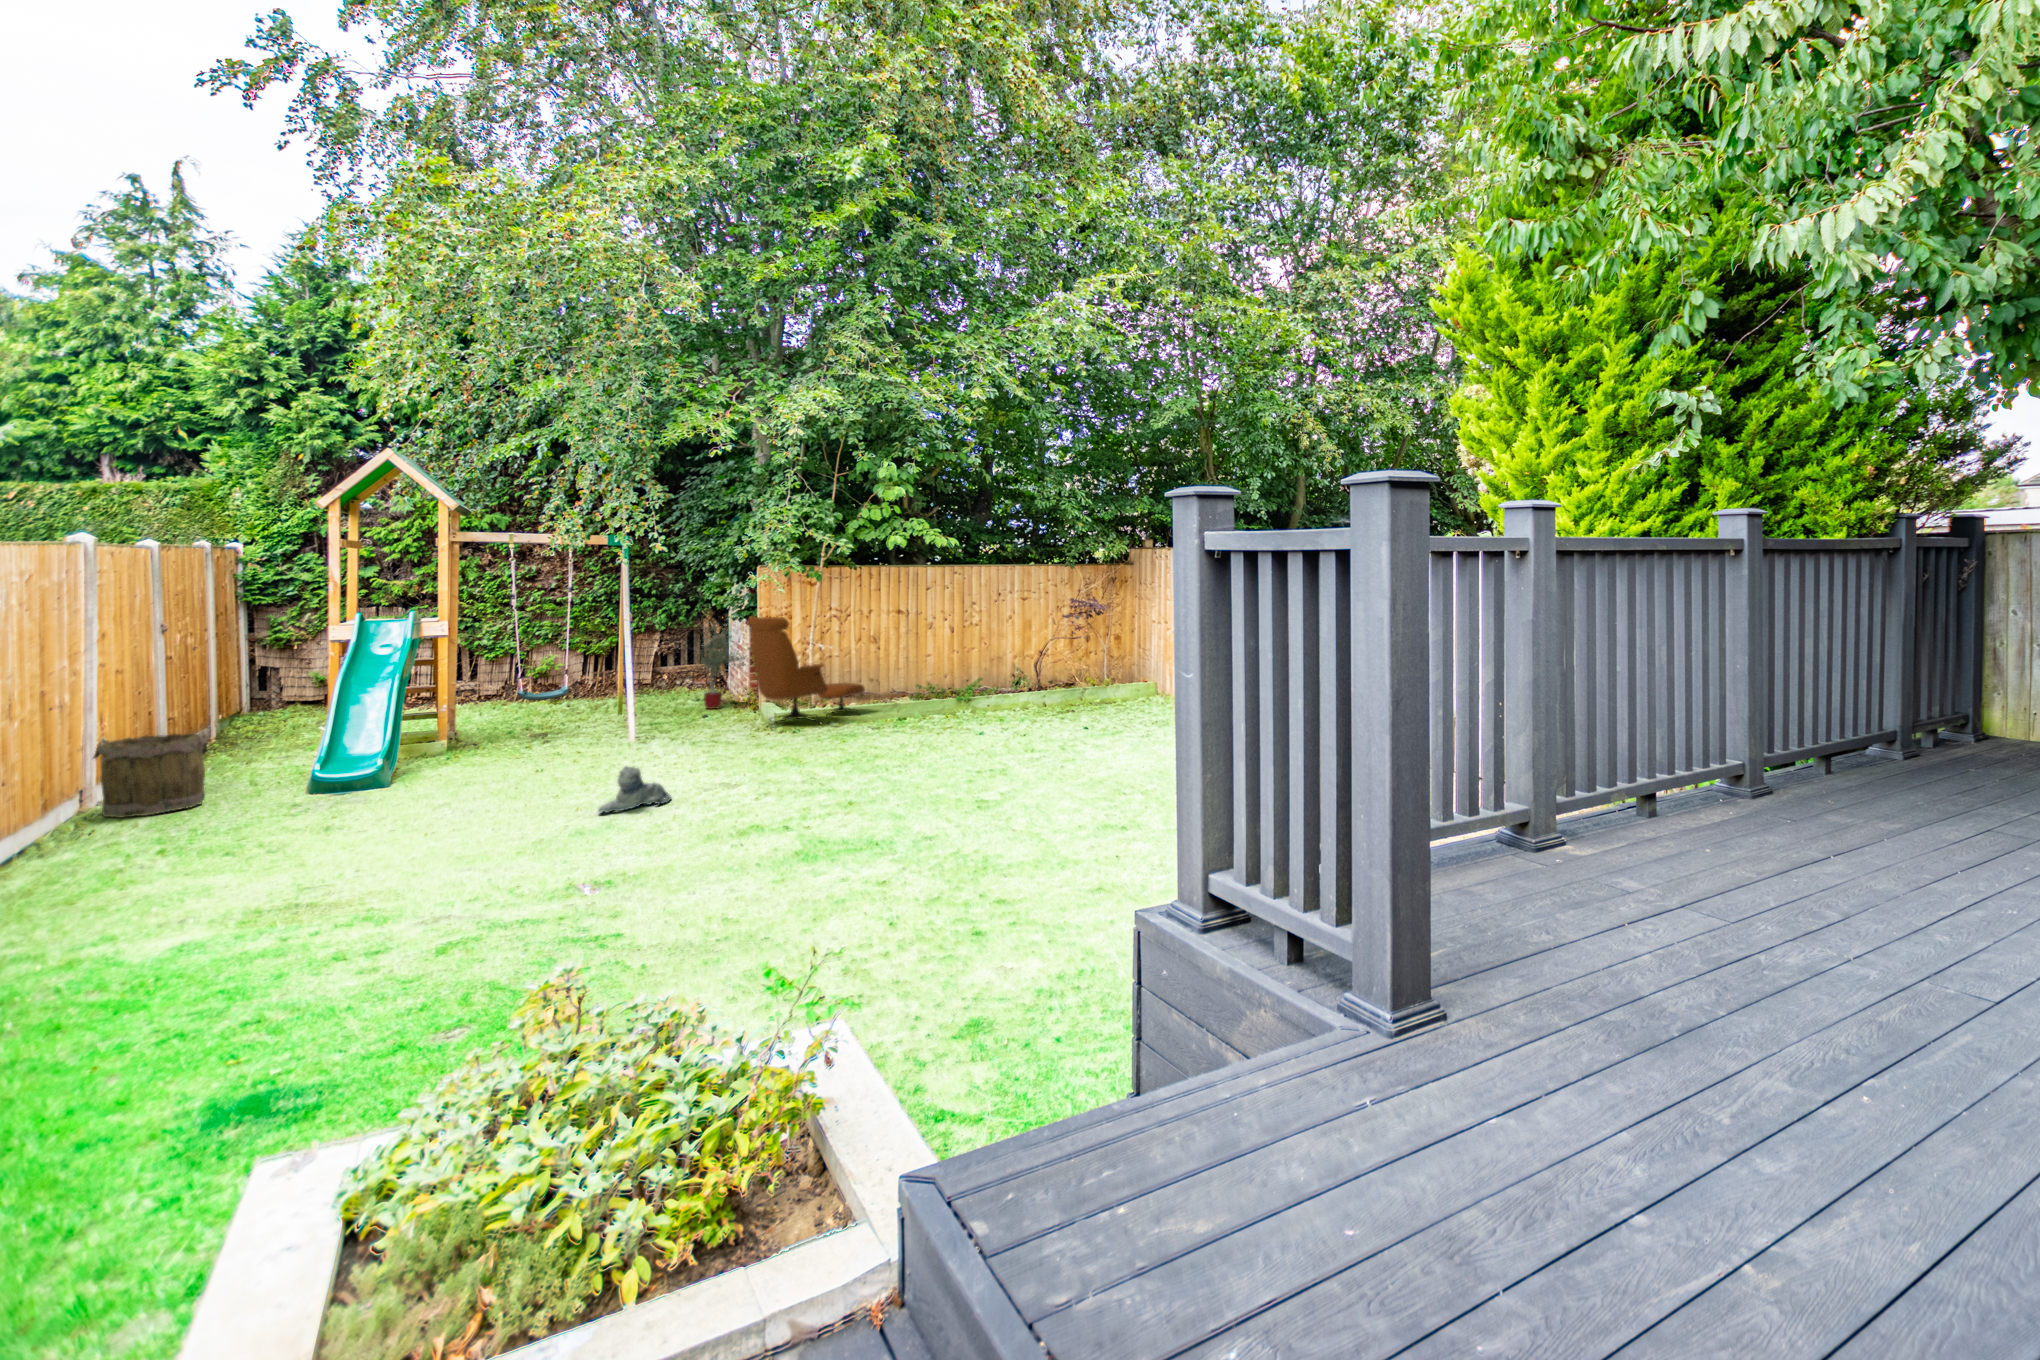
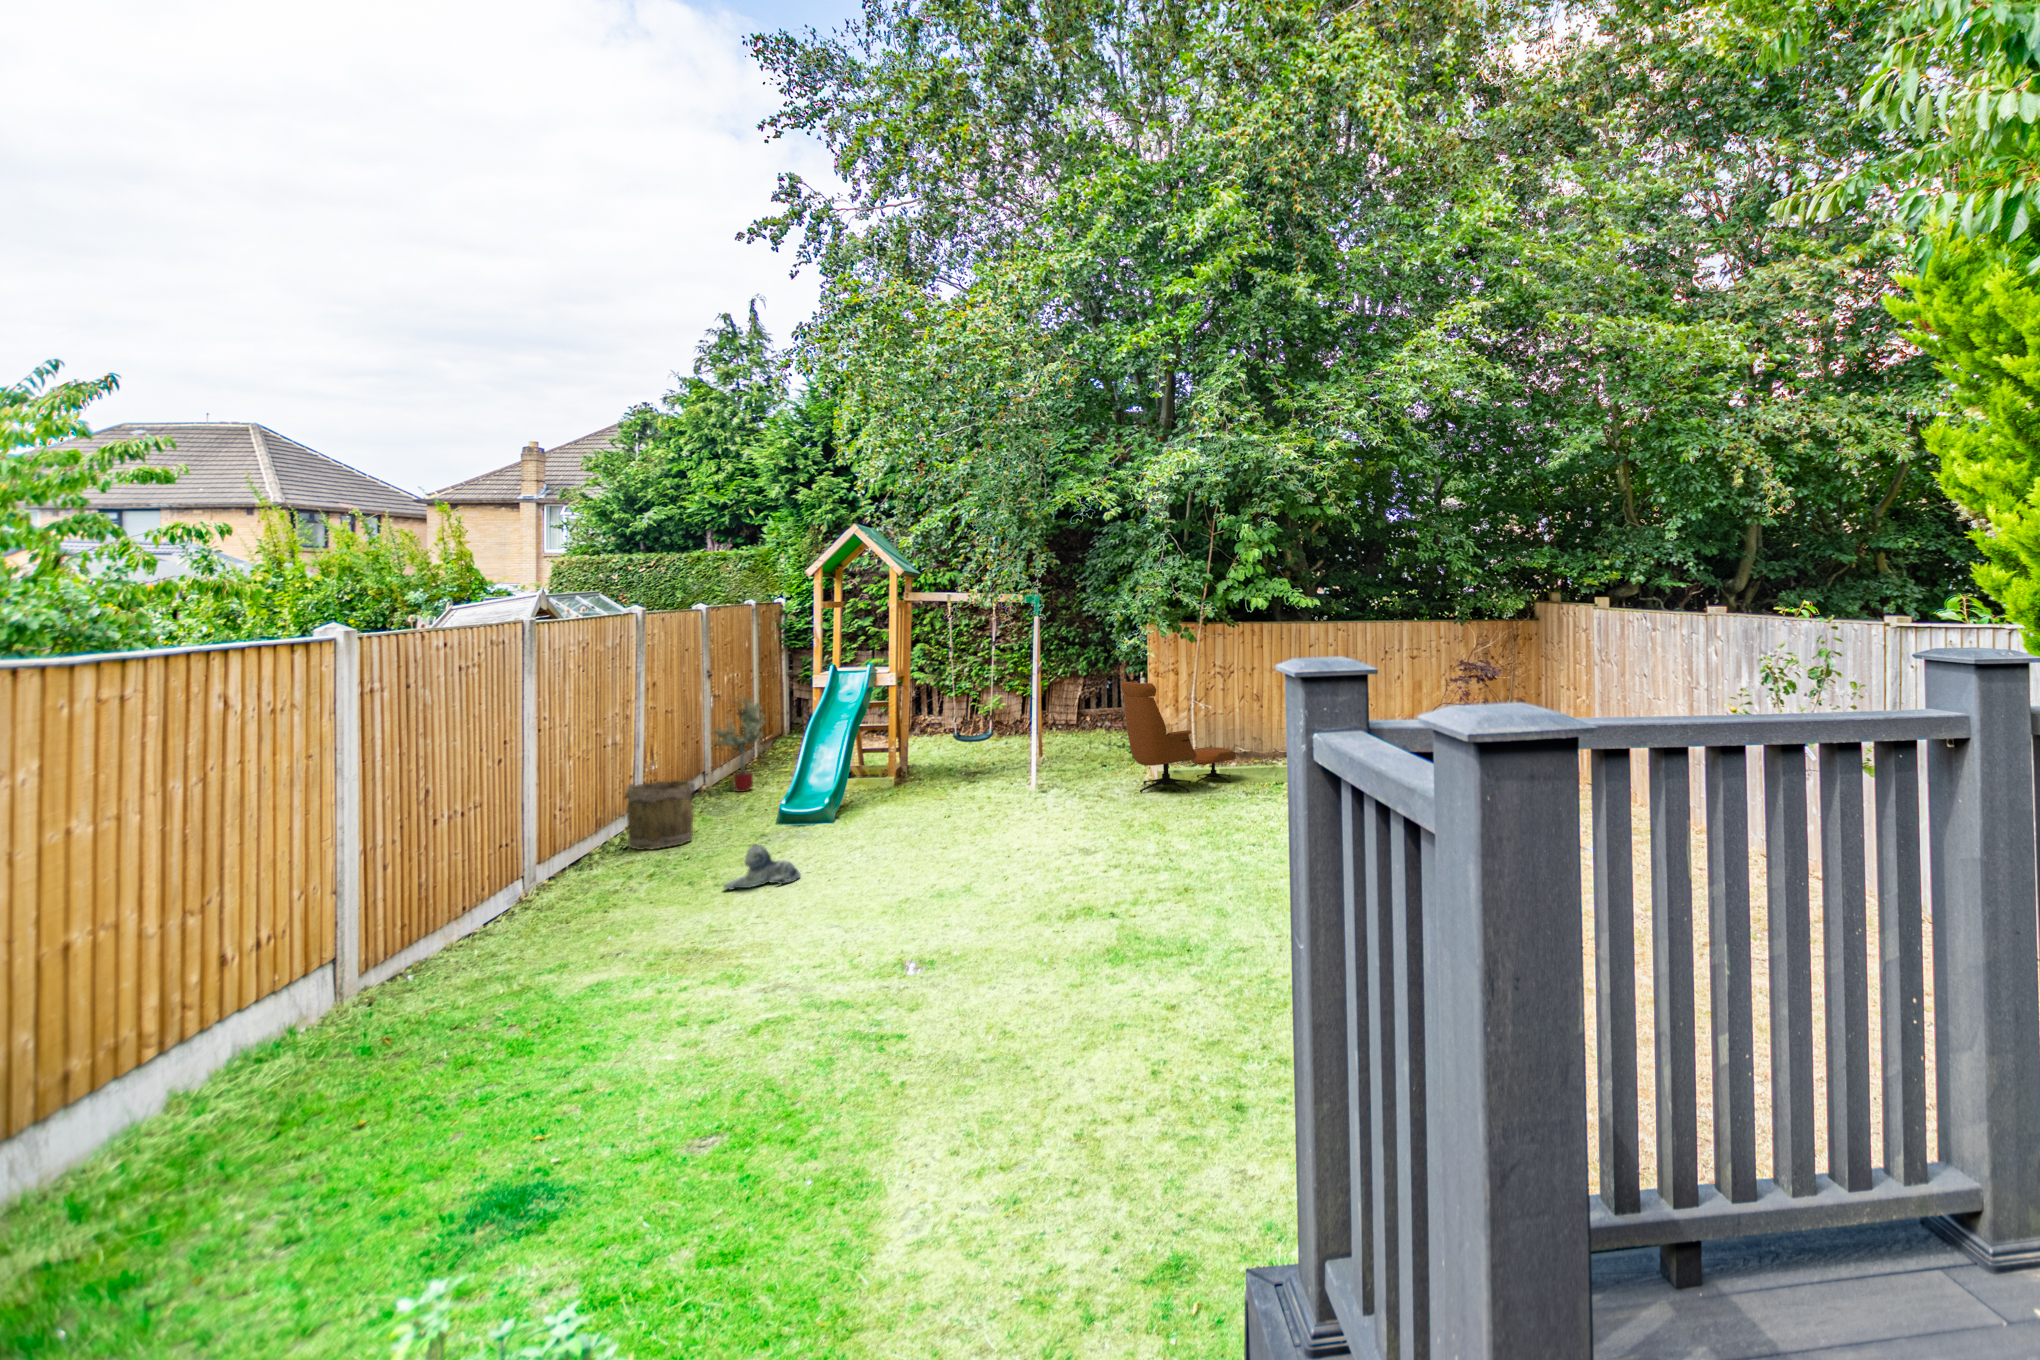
potted tree: present [698,623,745,709] -> present [714,695,765,792]
plush toy: present [598,766,671,813] -> present [724,844,800,890]

